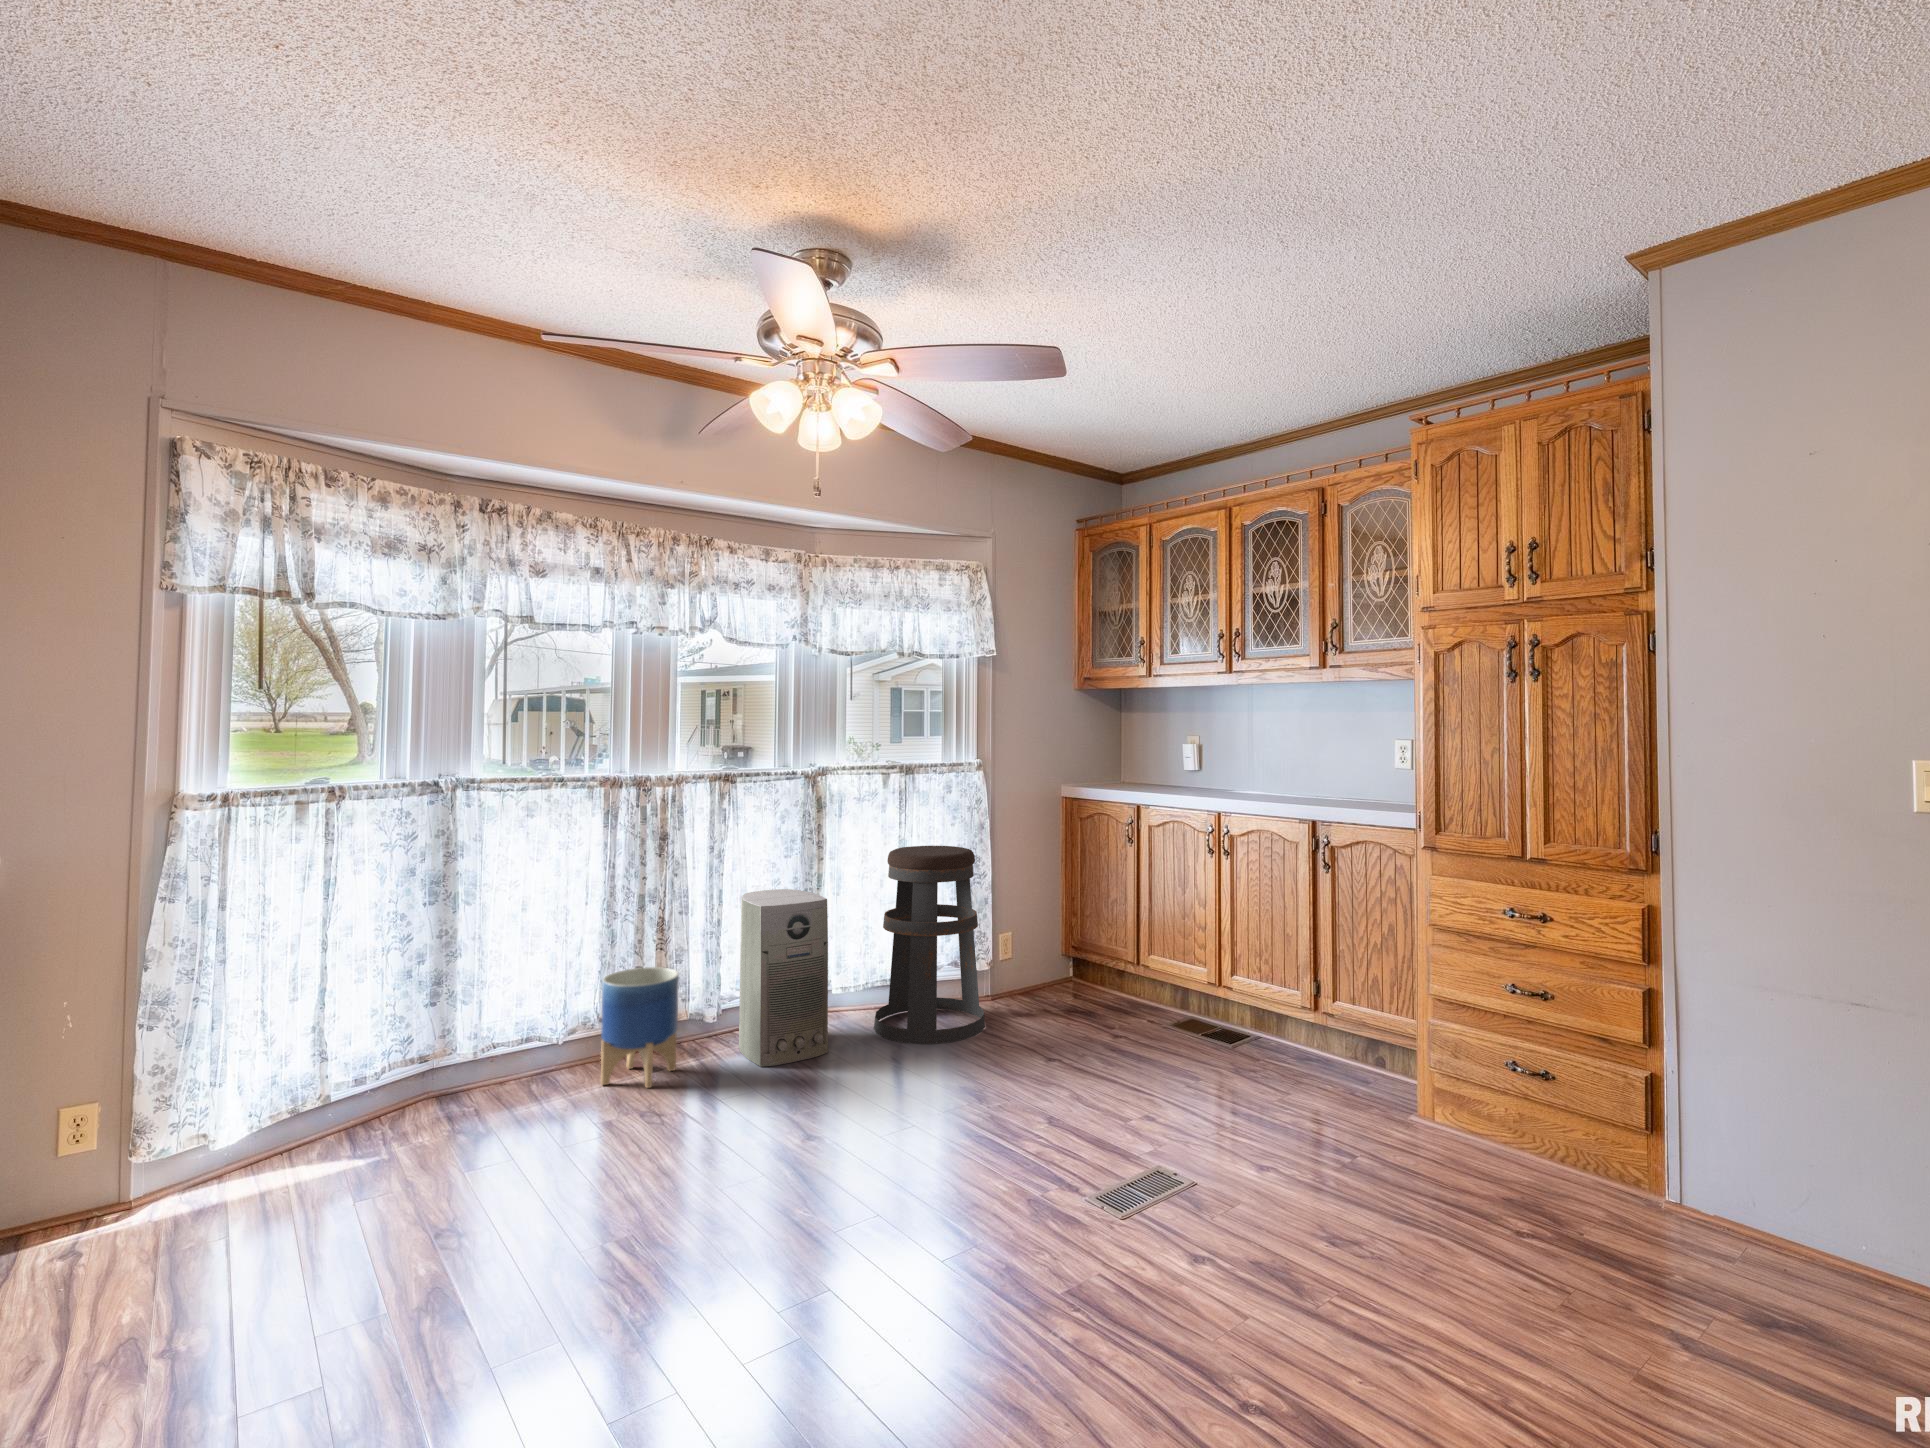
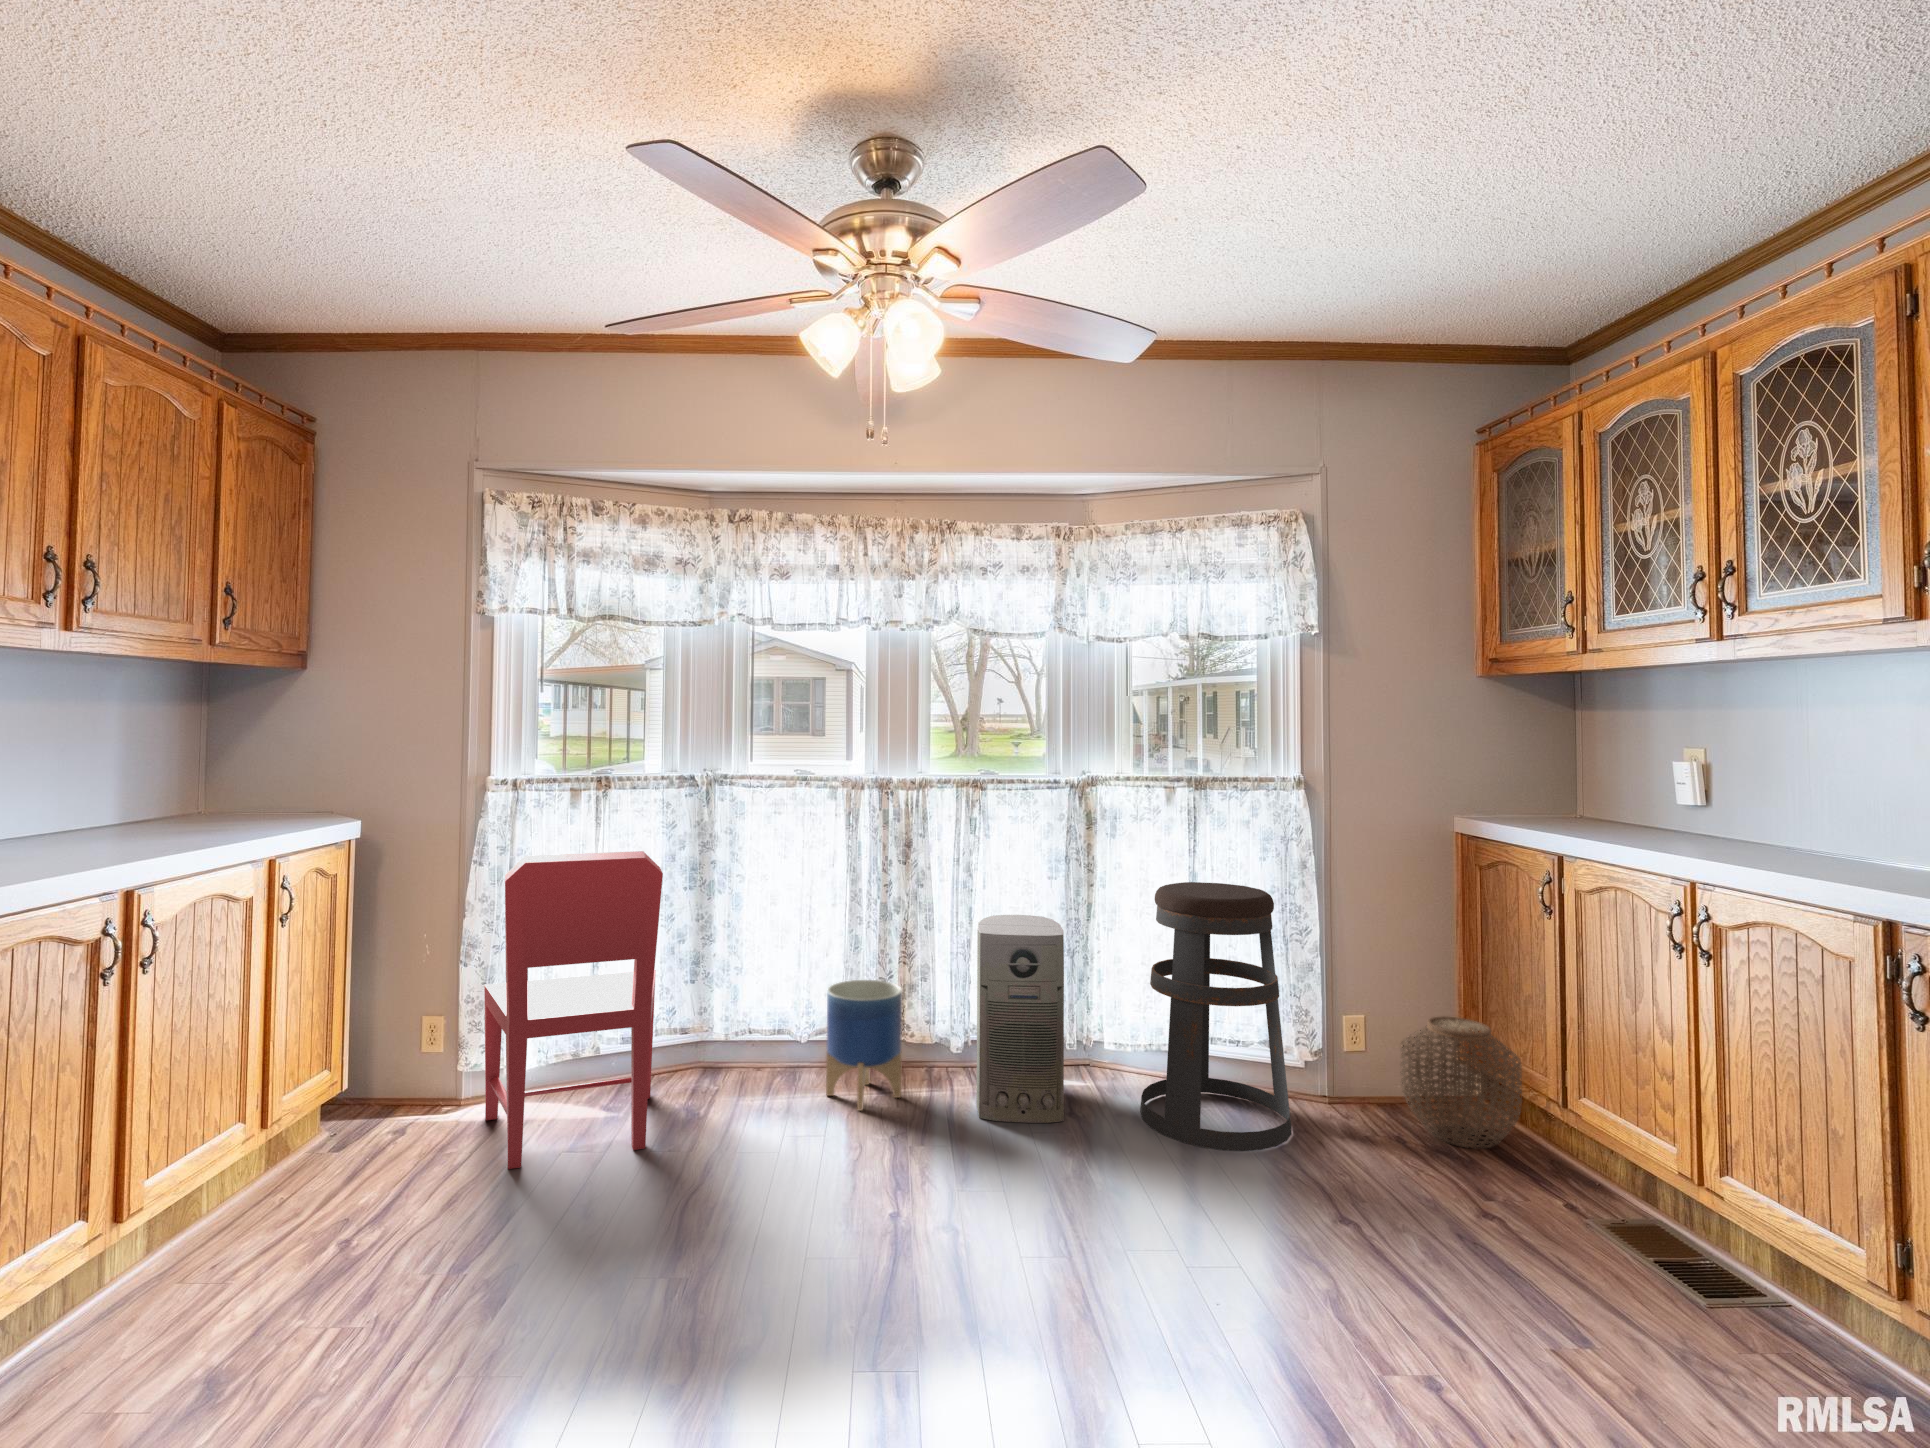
dining chair: none [195,861,489,1234] -> present [484,851,663,1169]
woven basket: none [1040,921,1111,1005] -> present [1400,1016,1522,1148]

